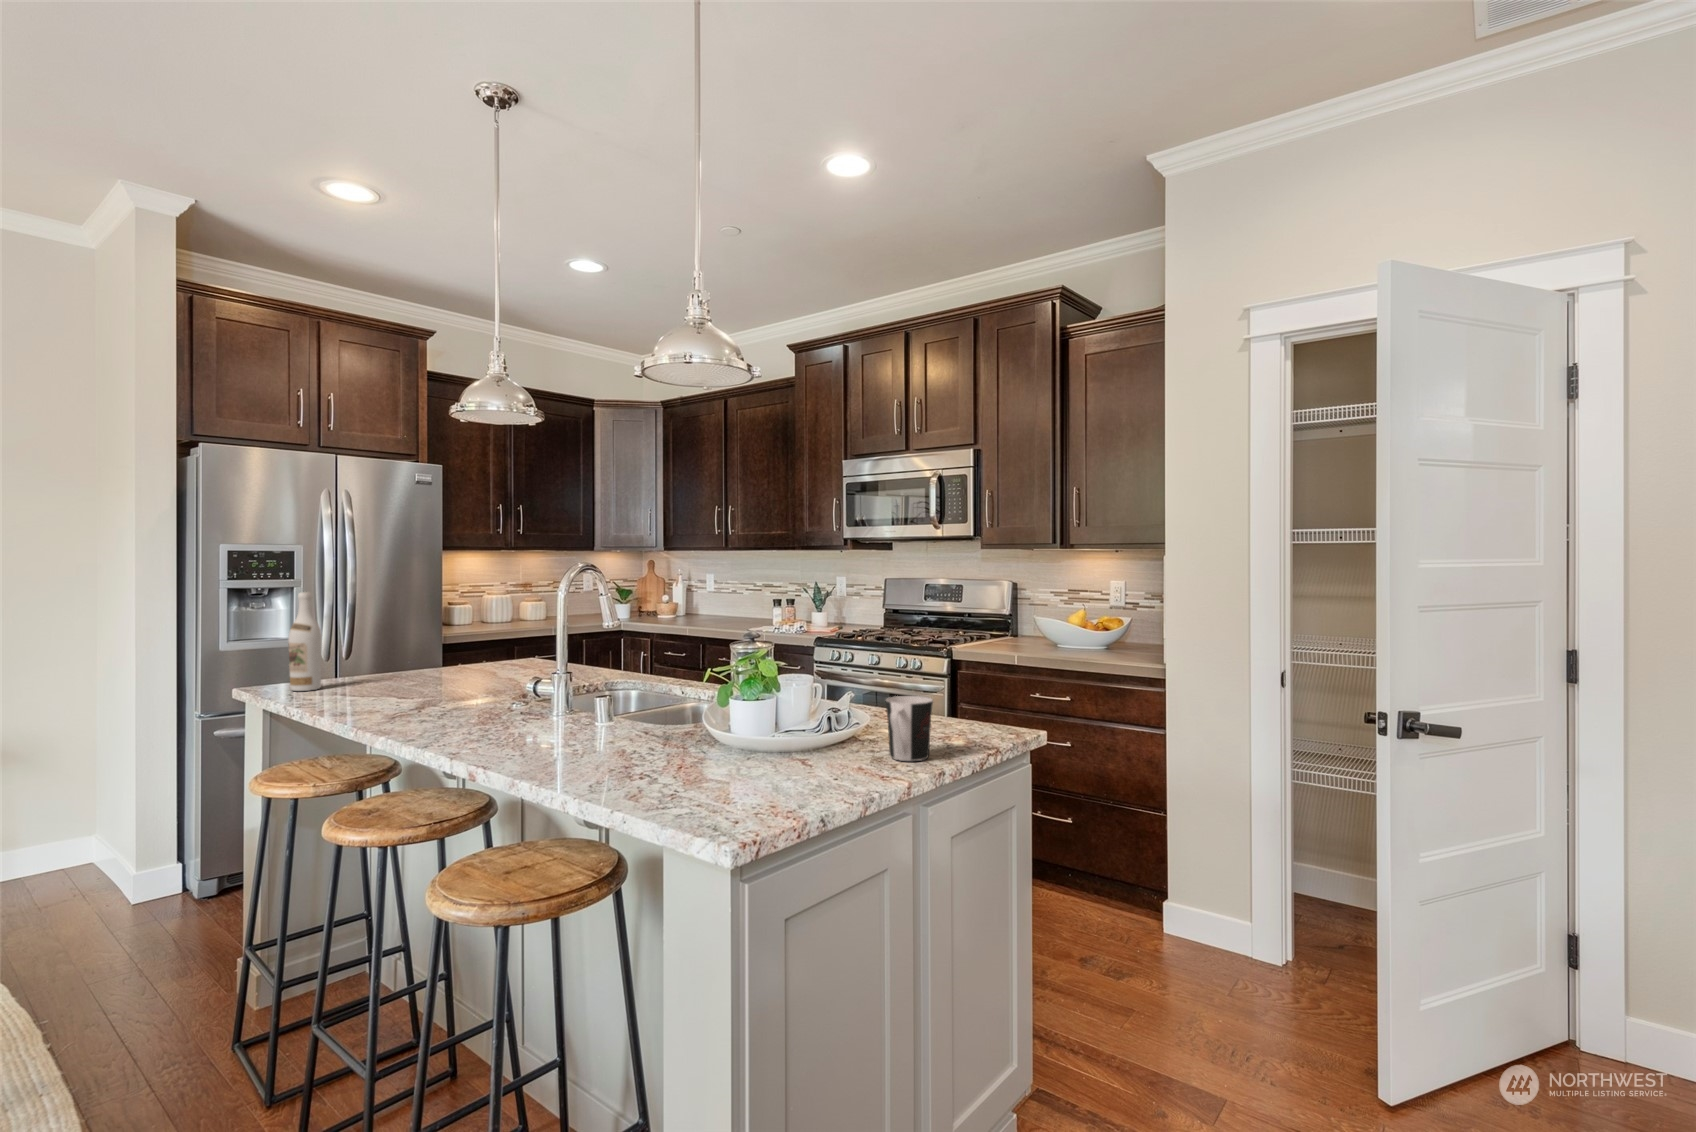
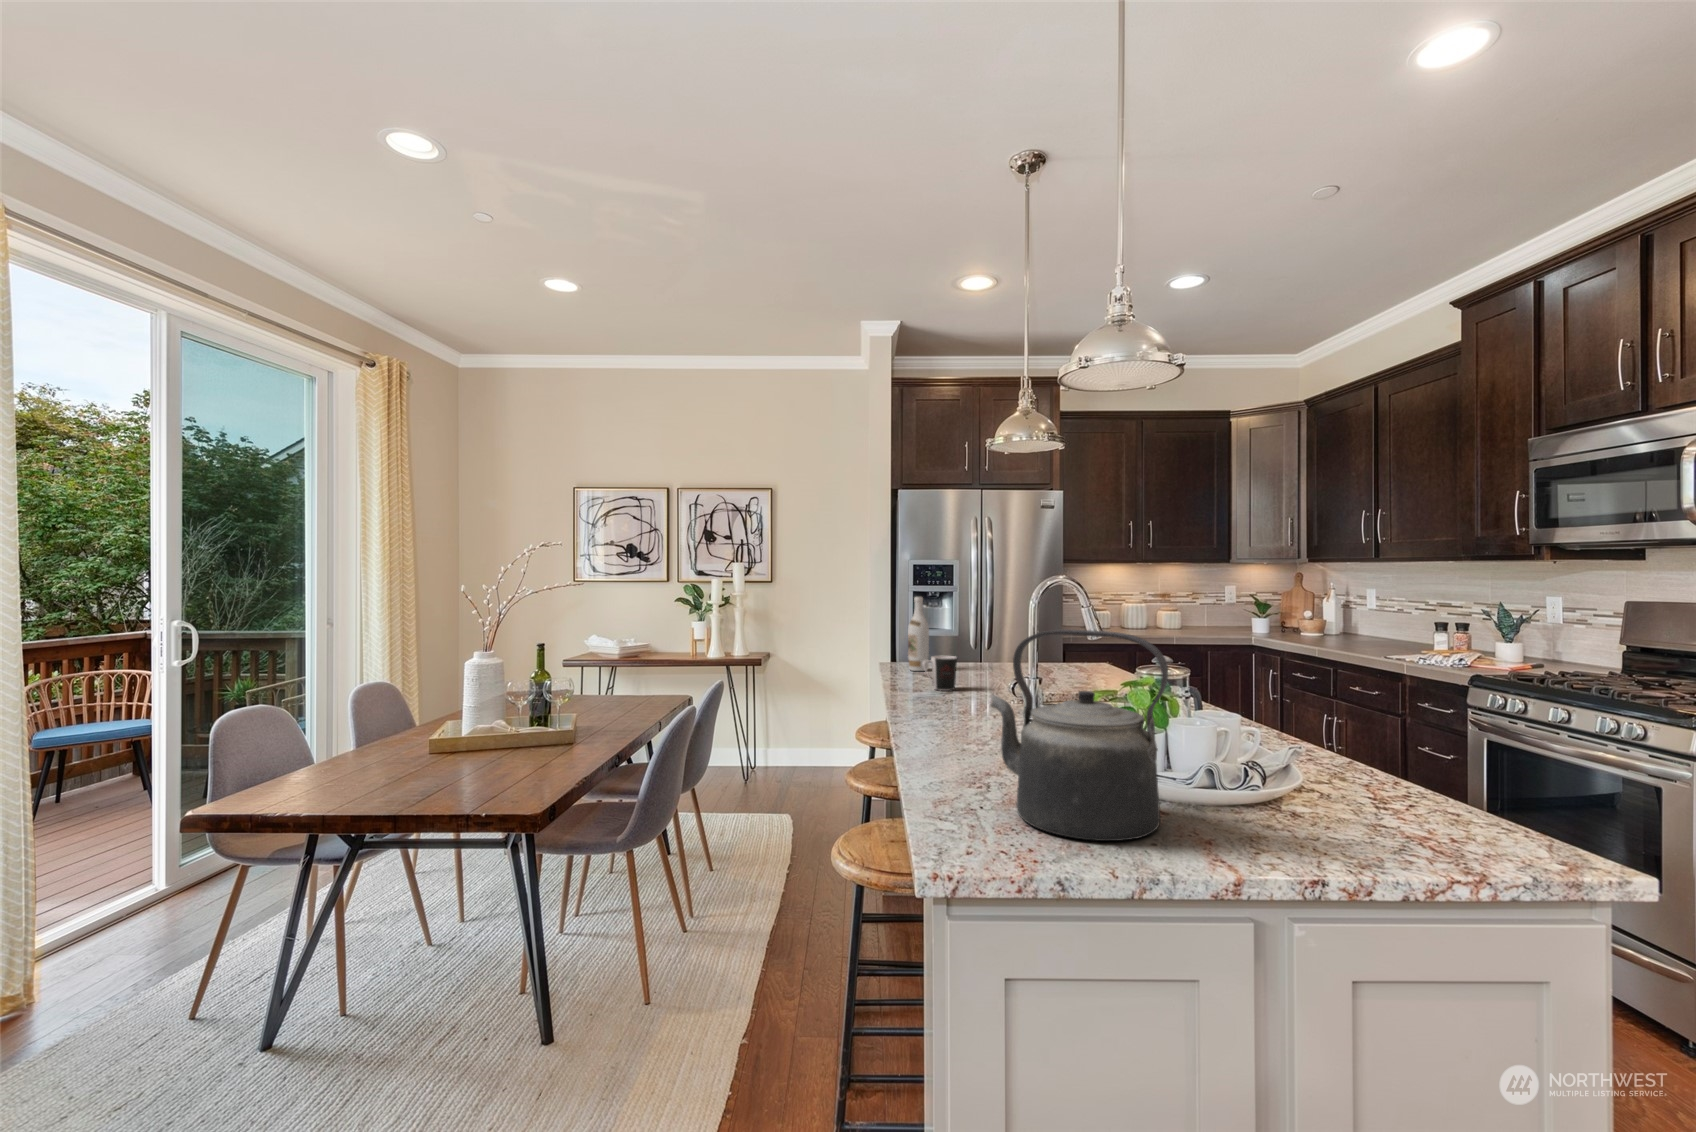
kettle: none [663,604,829,792] -> present [991,629,1168,841]
coffee cup: present [886,696,933,761] -> present [923,656,957,691]

